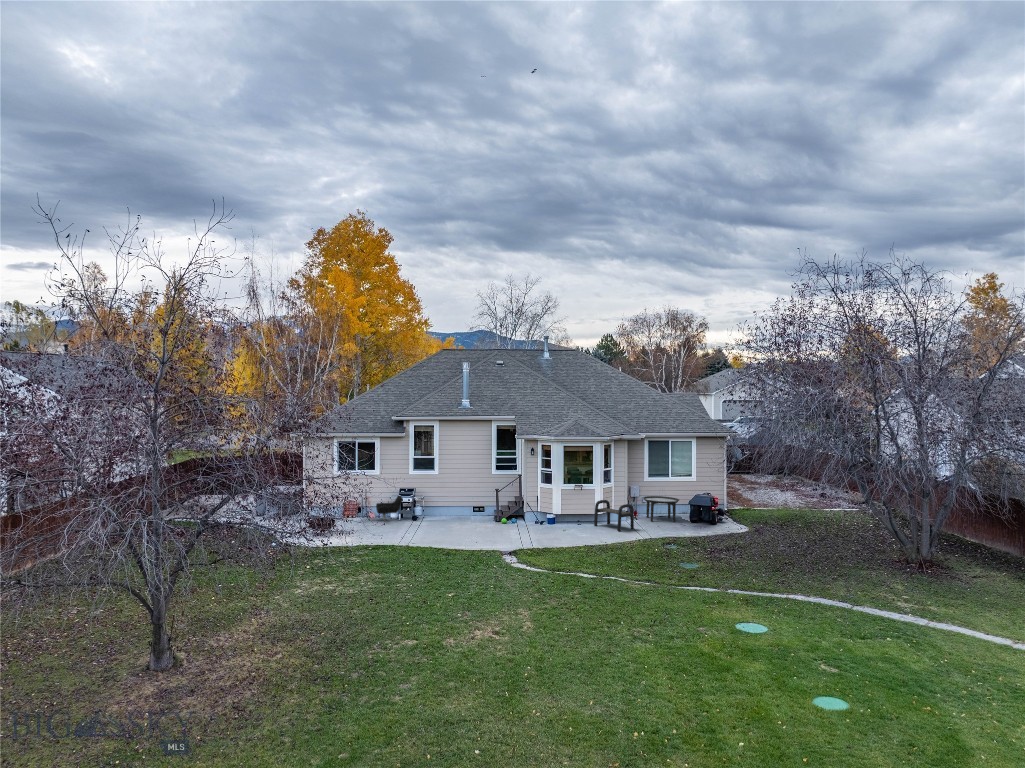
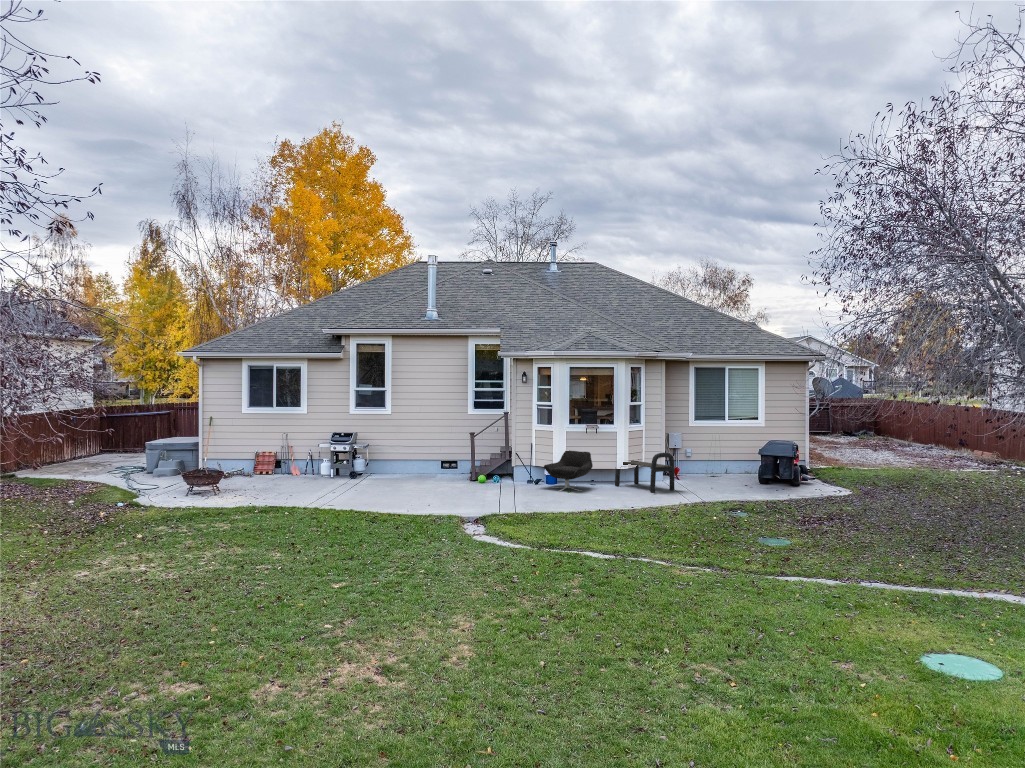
lounge chair: present [376,496,403,522] -> present [544,450,593,491]
round table: present [643,496,679,522] -> none [686,447,741,483]

